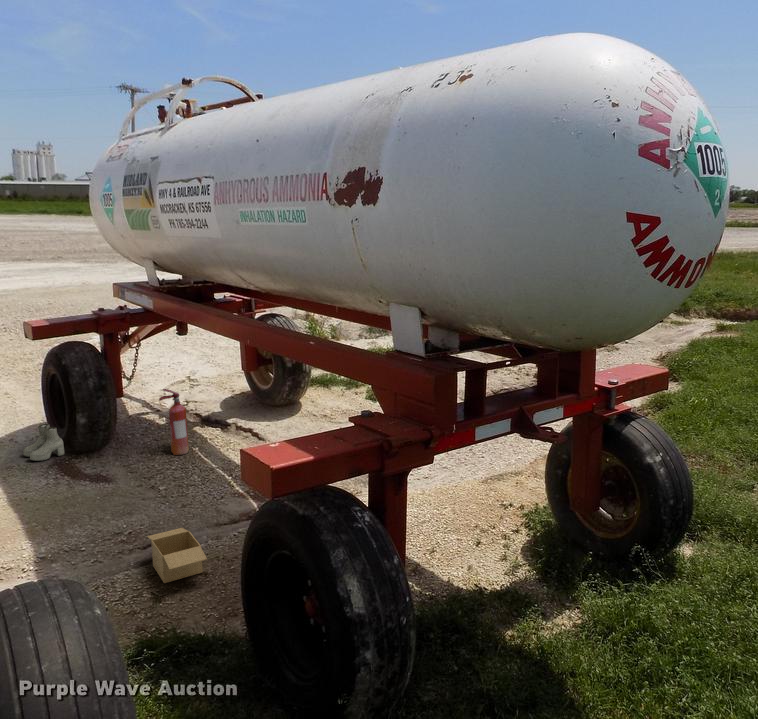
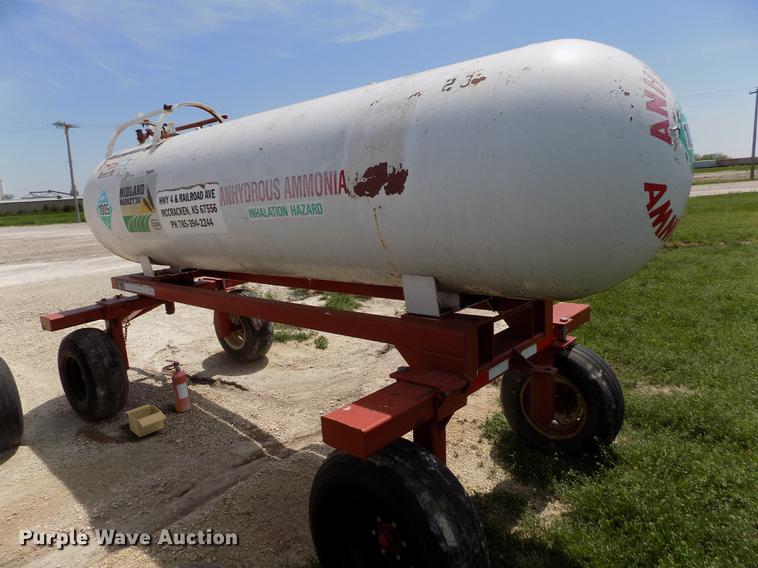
boots: present [23,424,64,461] -> none [39,404,79,438]
cardboard box: present [147,528,207,583] -> present [125,405,166,437]

